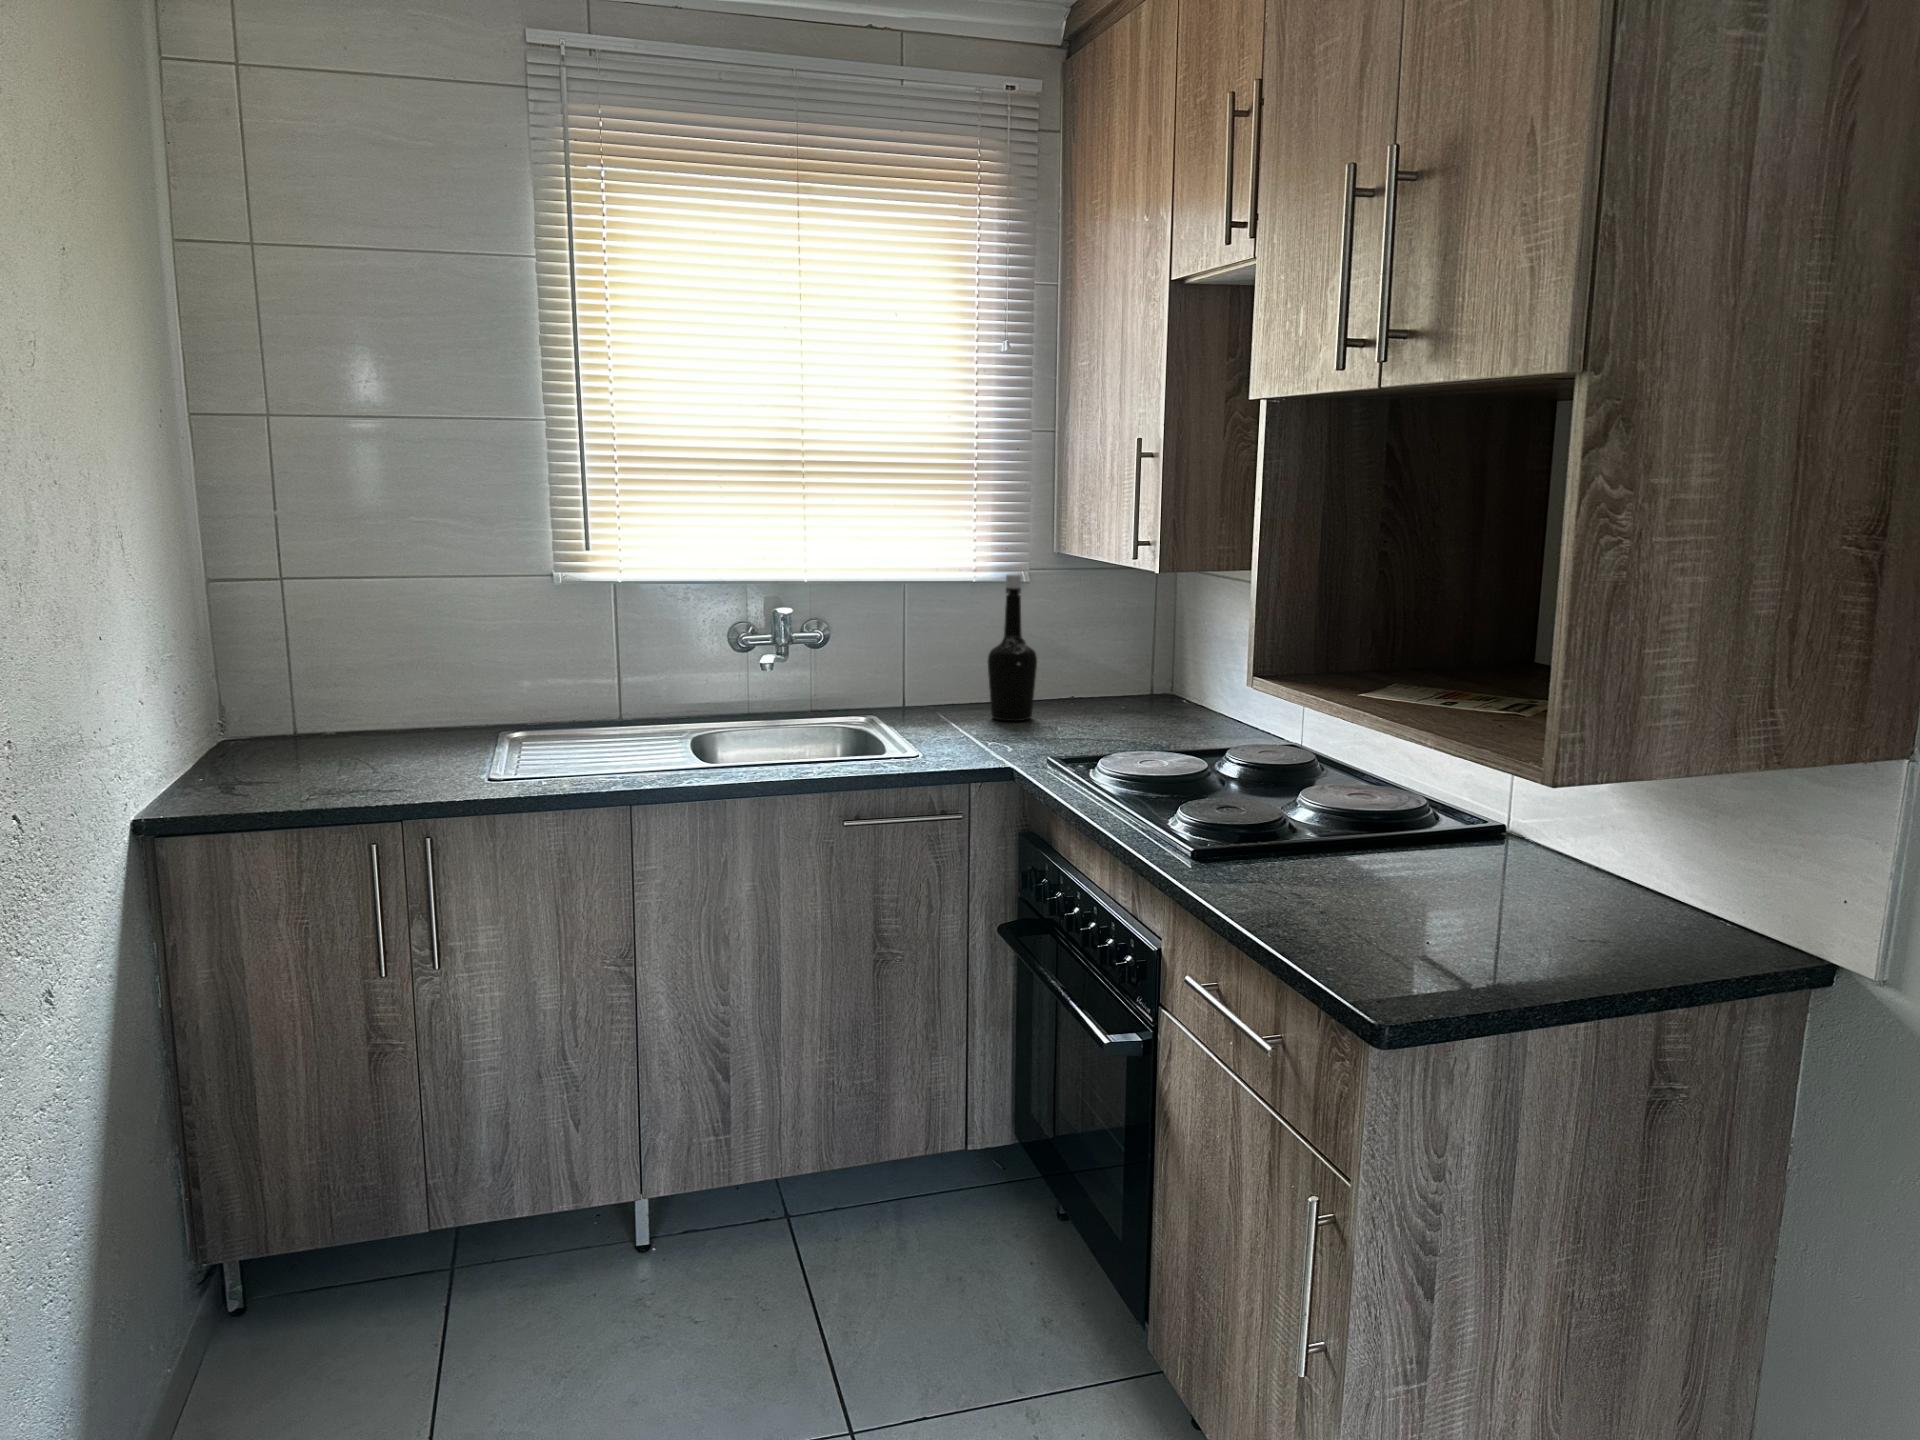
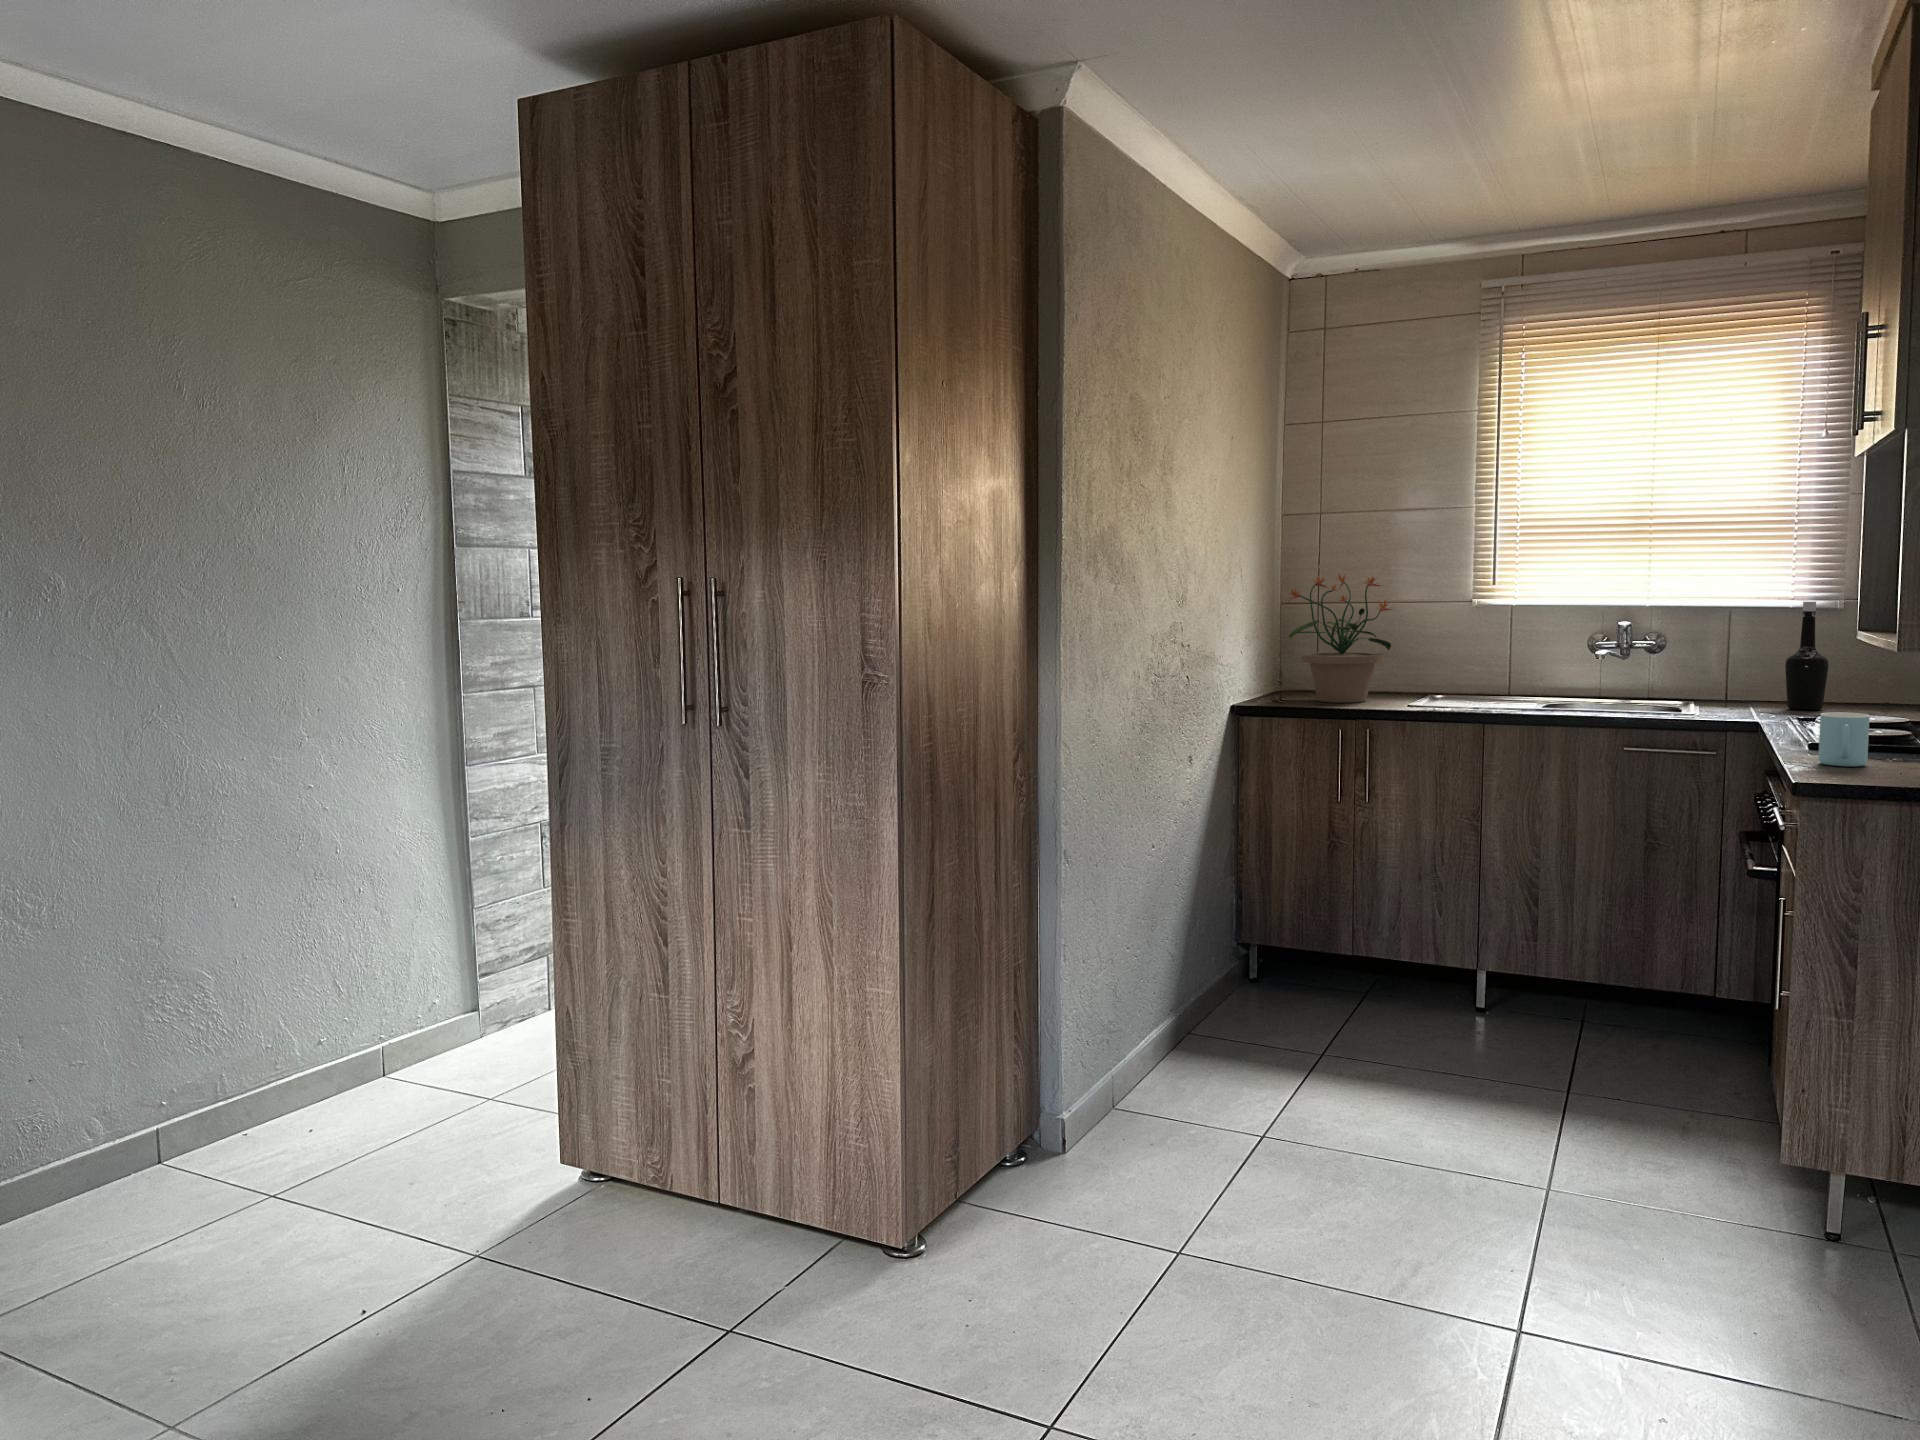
potted plant: none [225,533,443,774] -> present [1288,574,1394,703]
mug: none [1268,804,1340,899] -> present [1819,712,1870,766]

